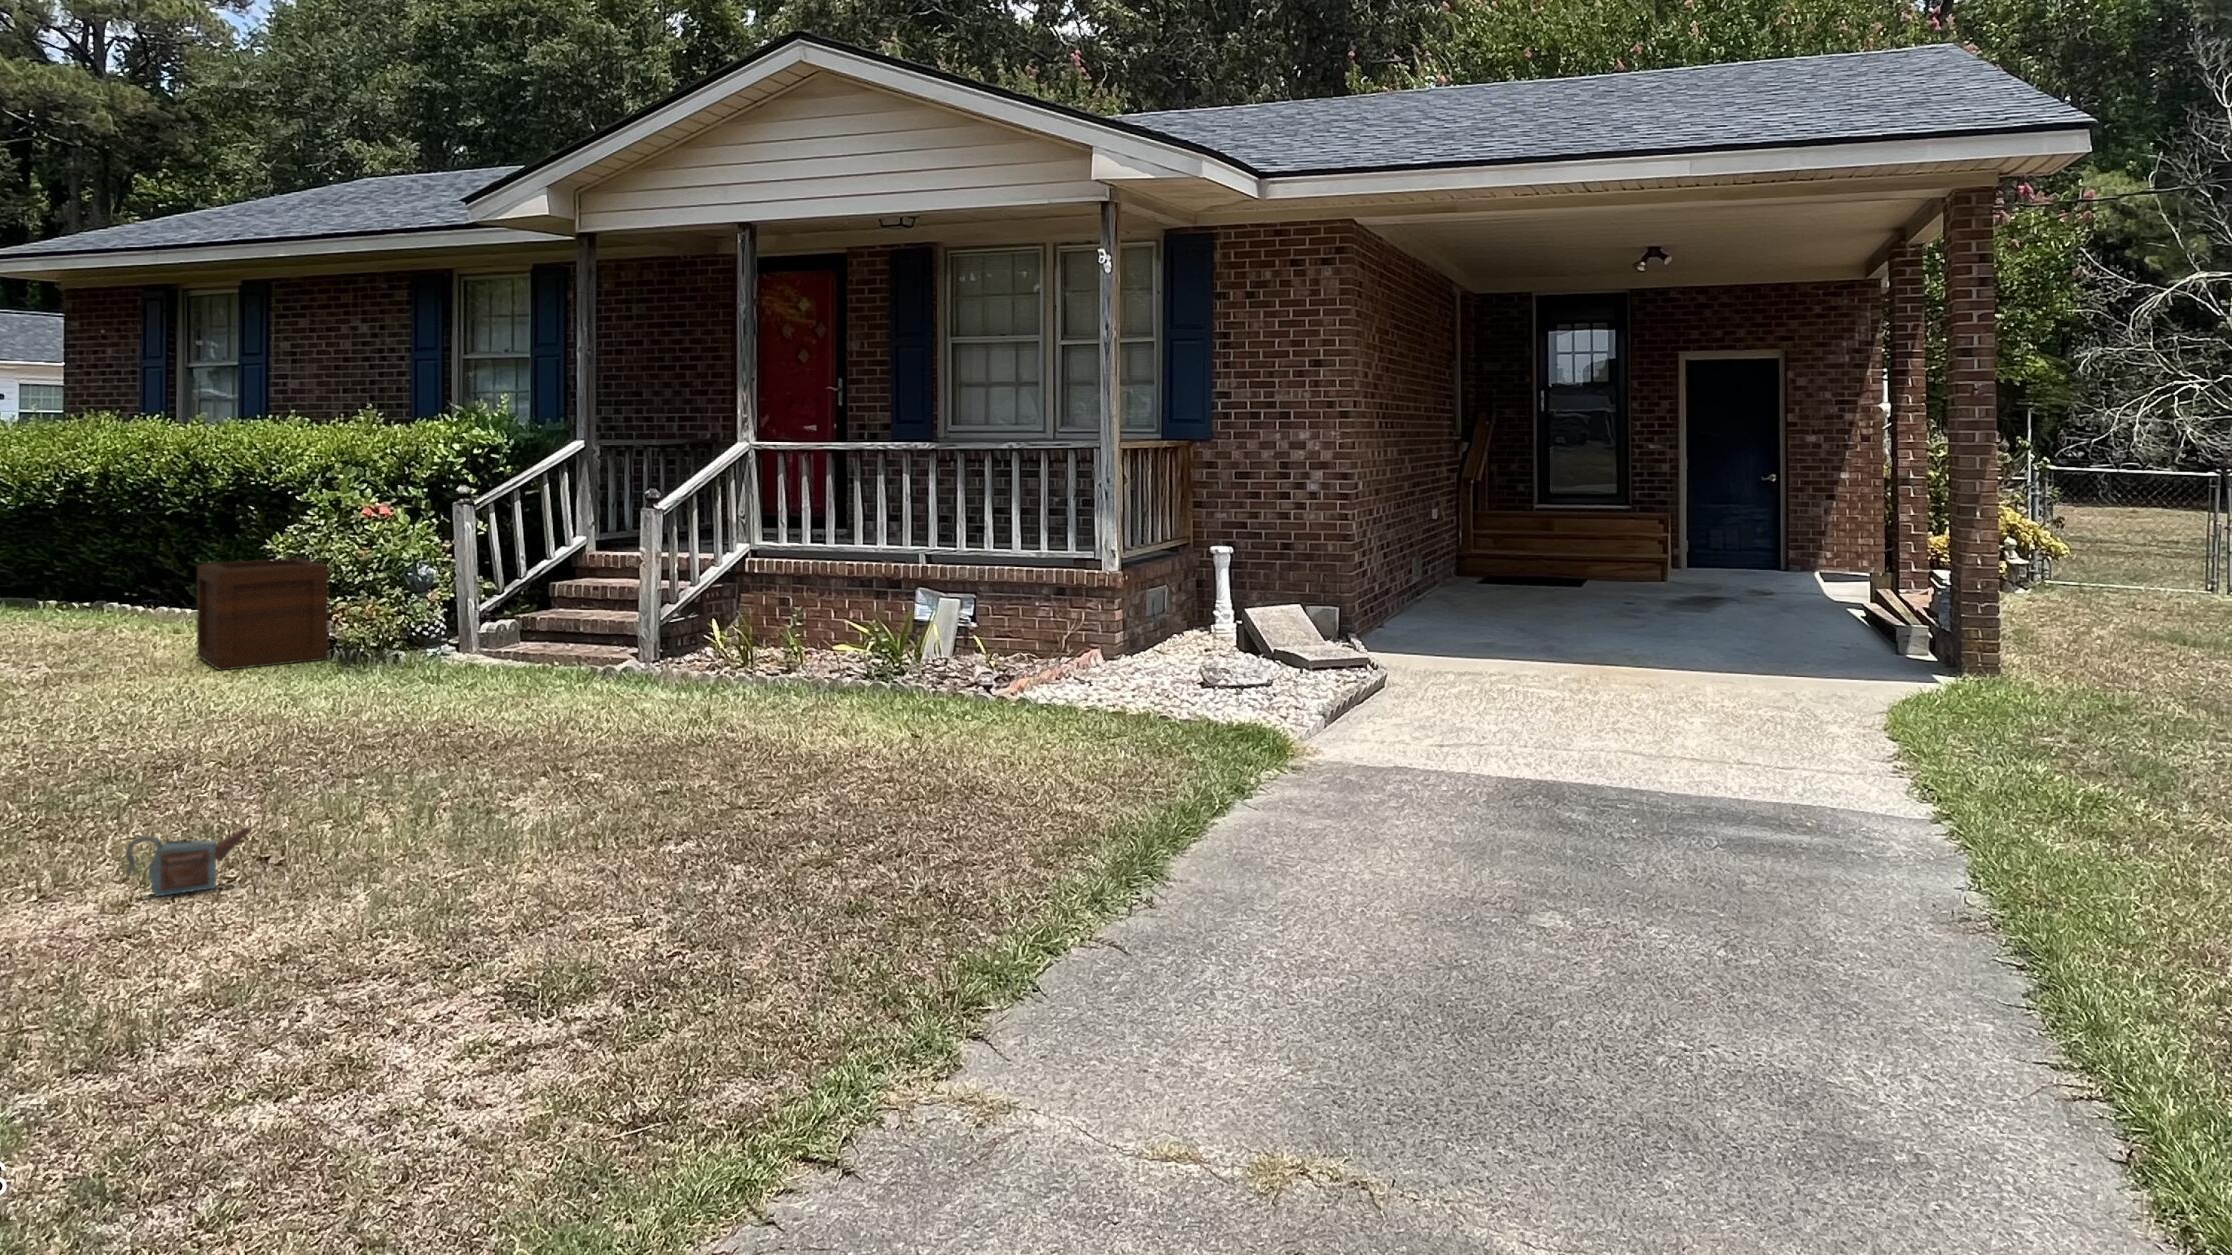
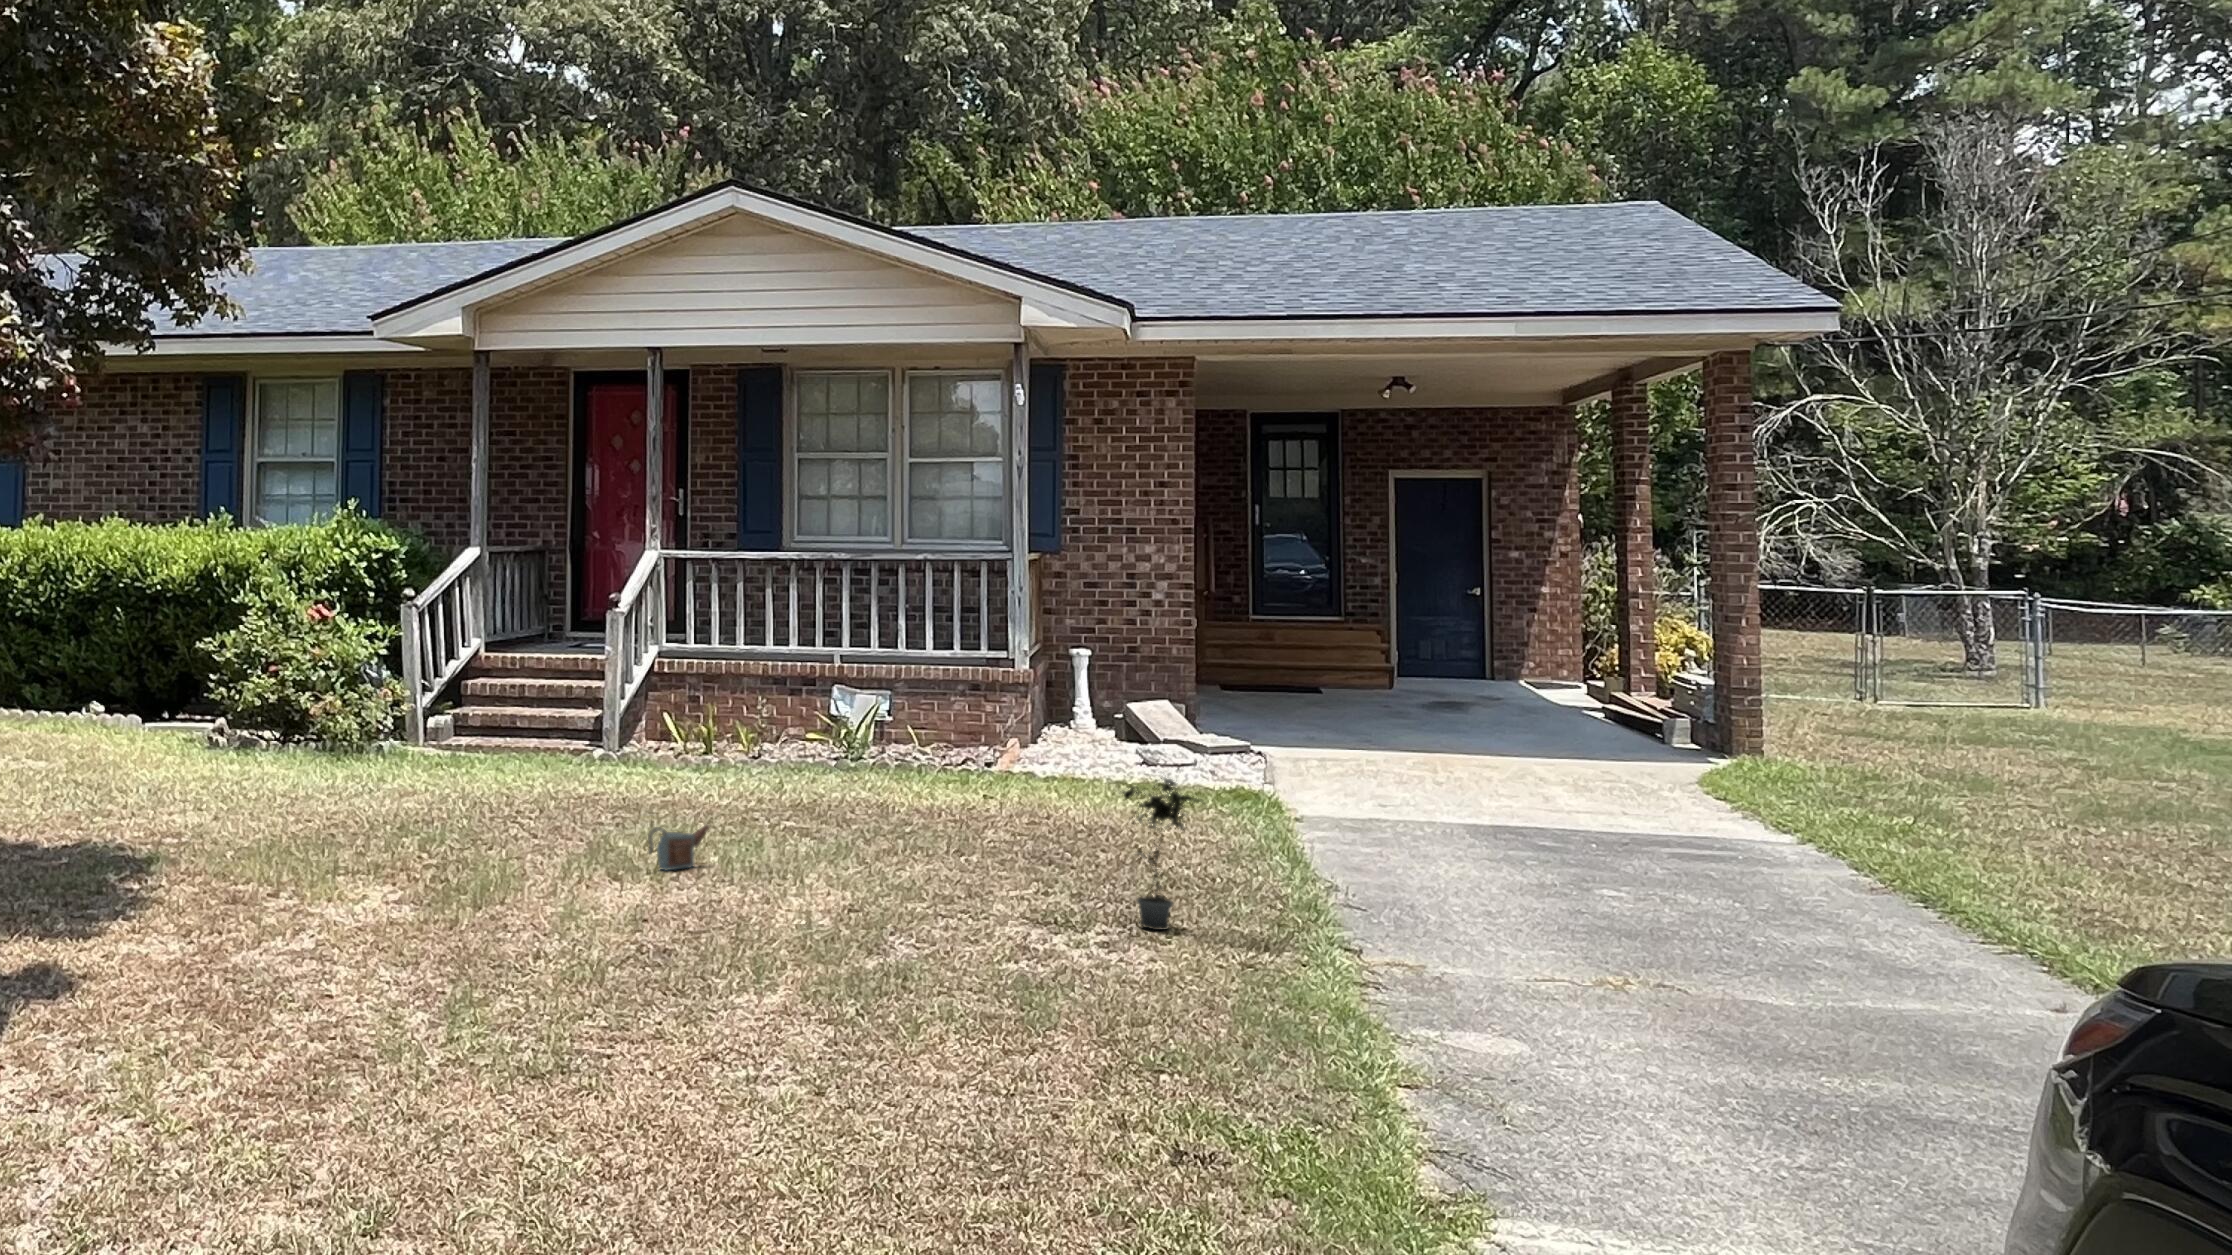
wooden crate: present [197,558,329,671] -> none [178,661,309,764]
potted plant: none [456,833,585,1115] -> present [1122,778,1201,930]

